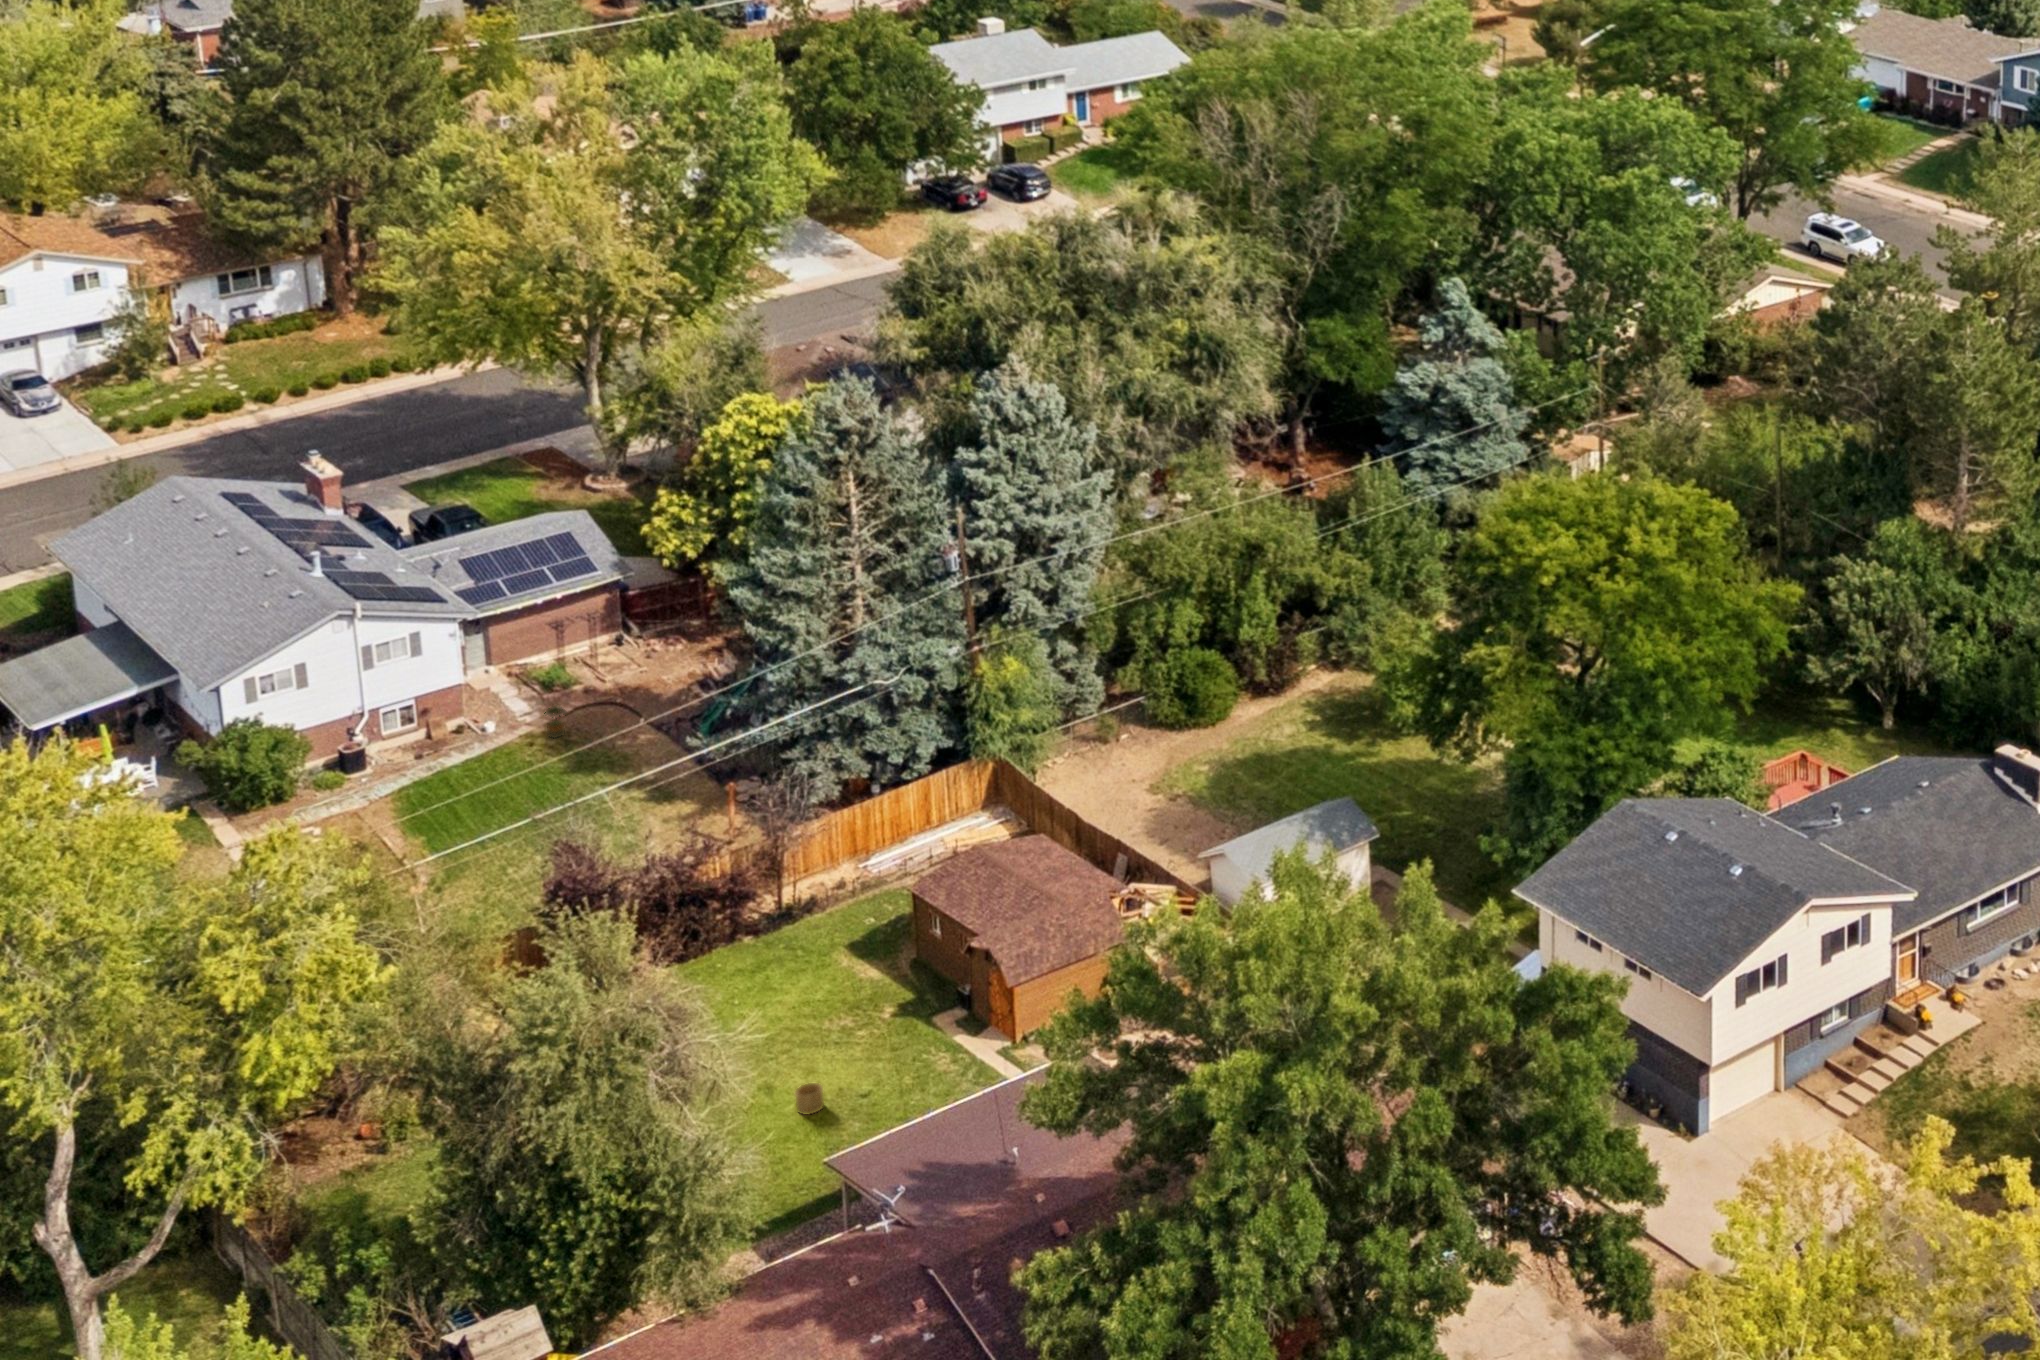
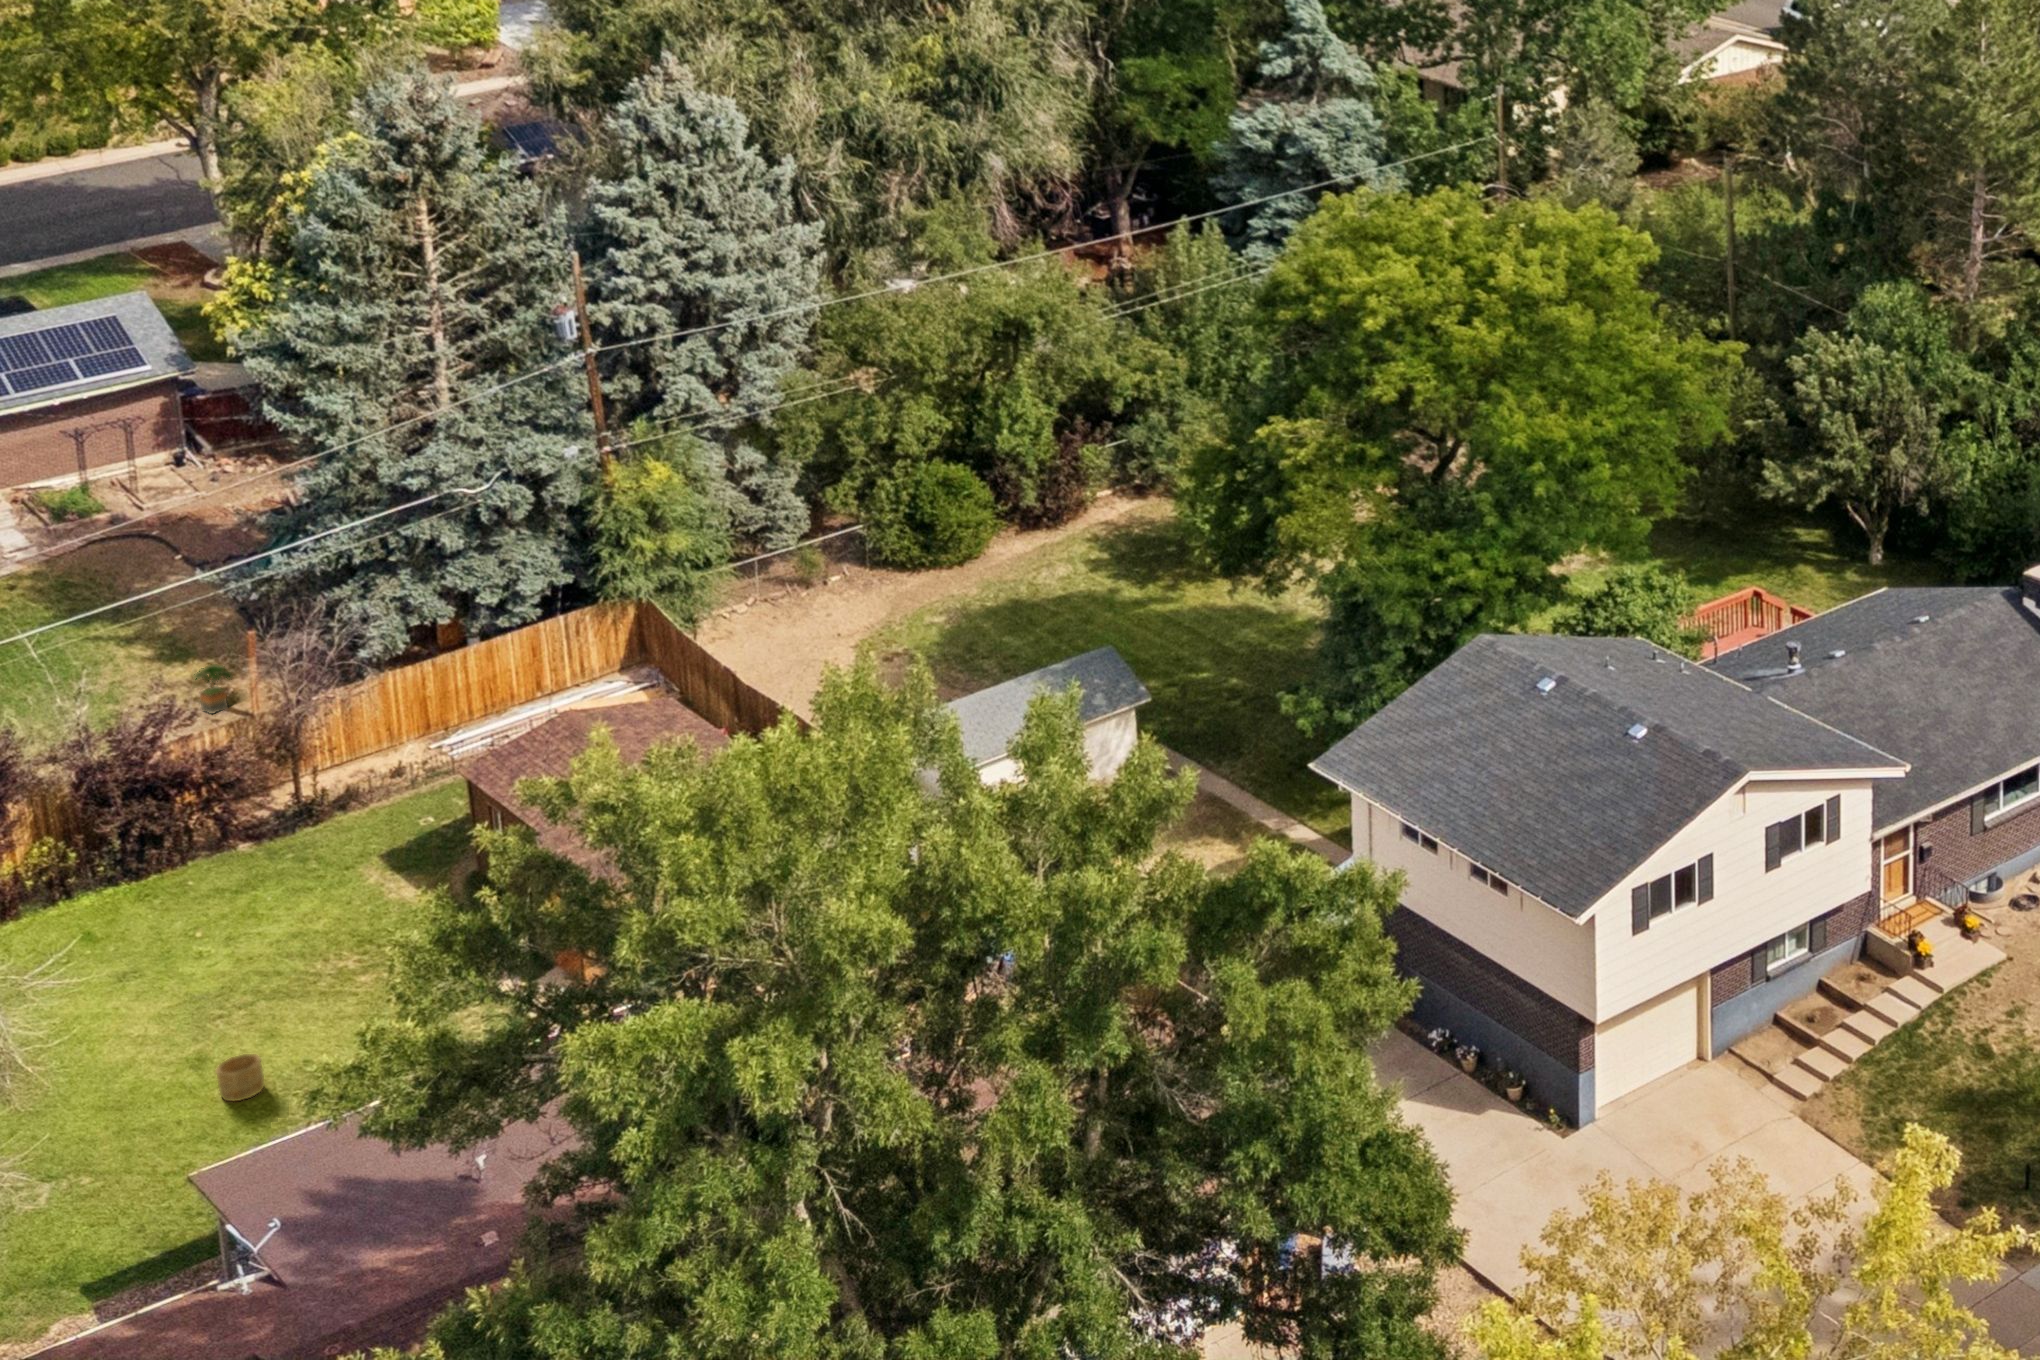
potted tree: present [544,706,568,738] -> present [194,664,232,713]

